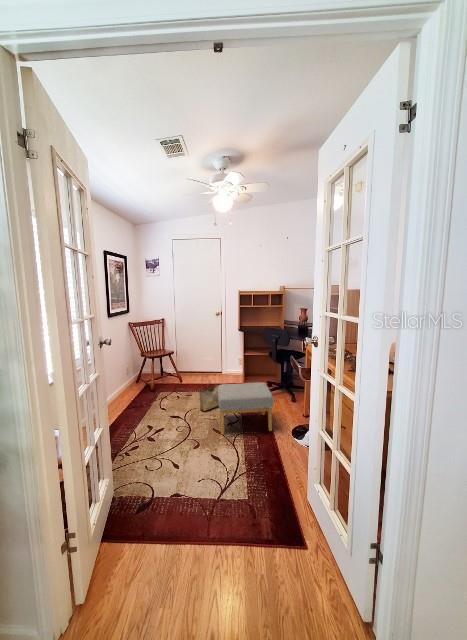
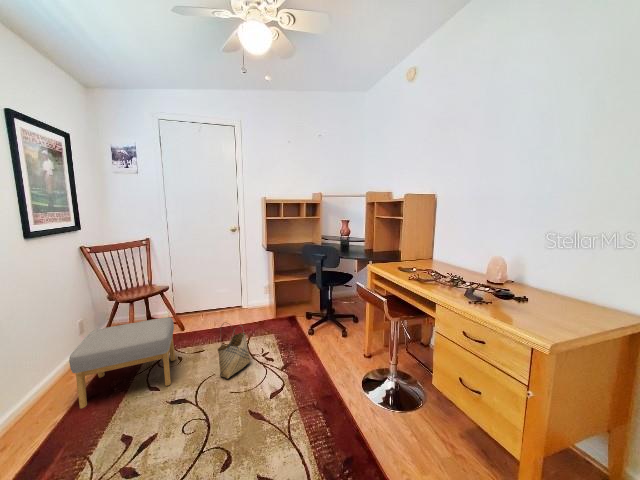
footstool: present [217,382,273,435] -> present [69,317,175,408]

